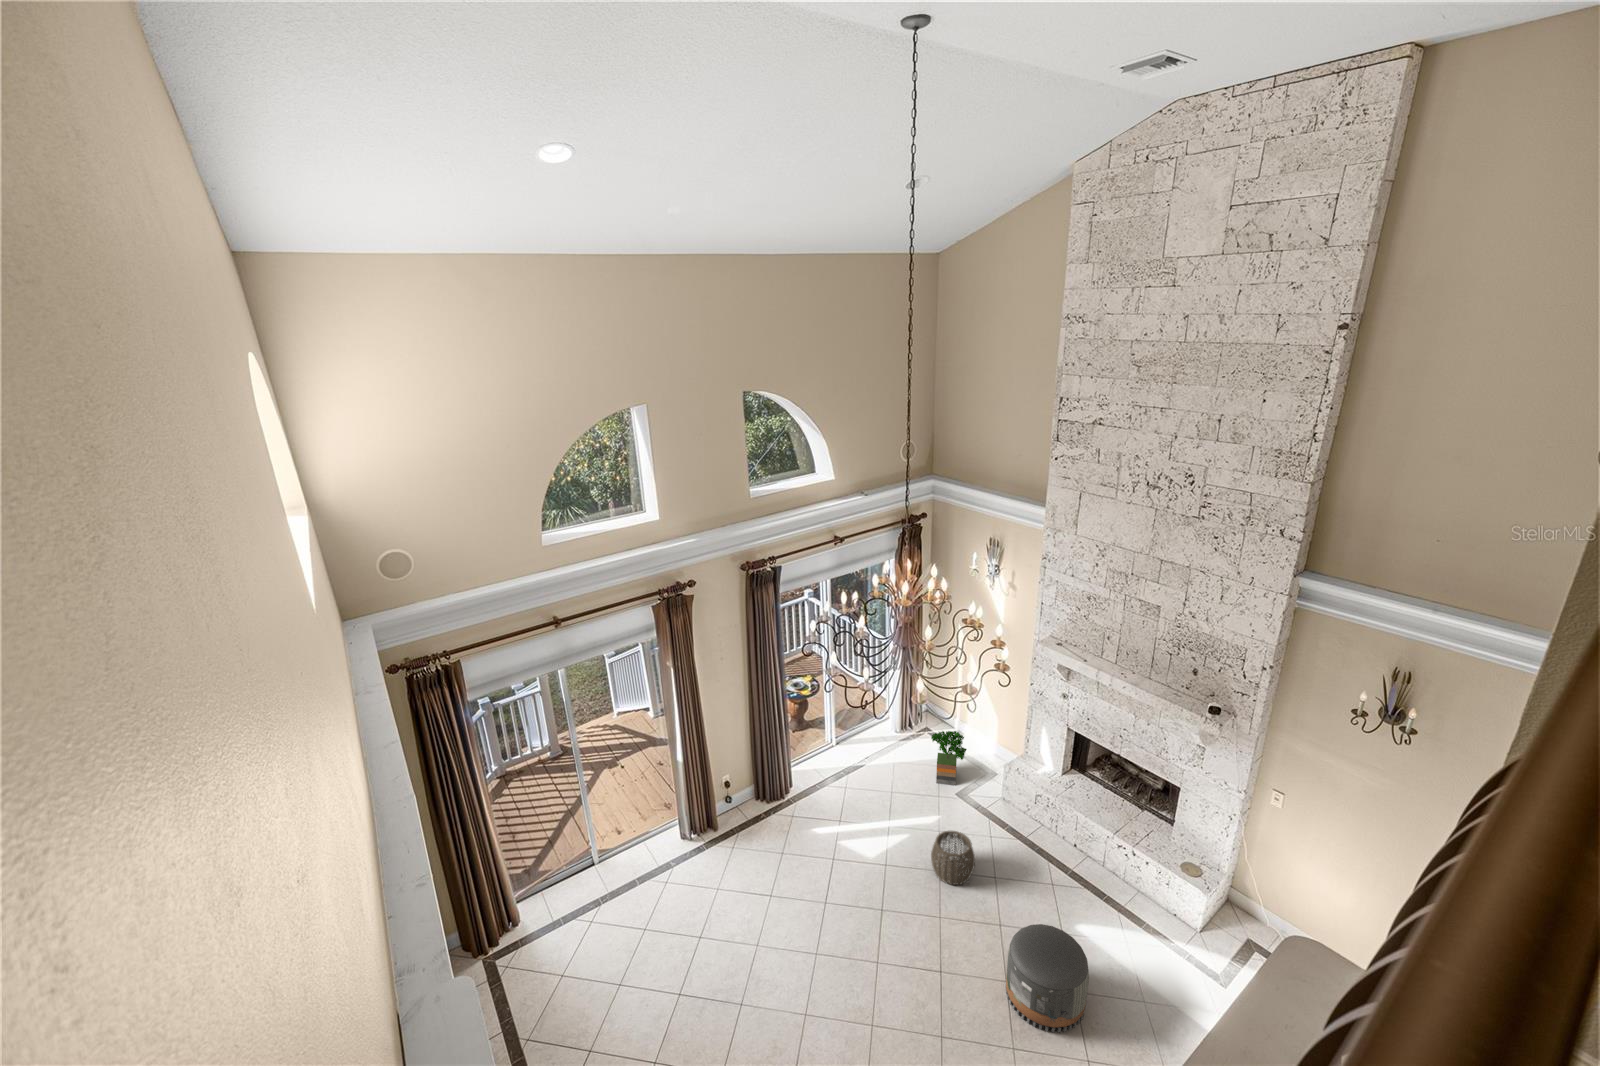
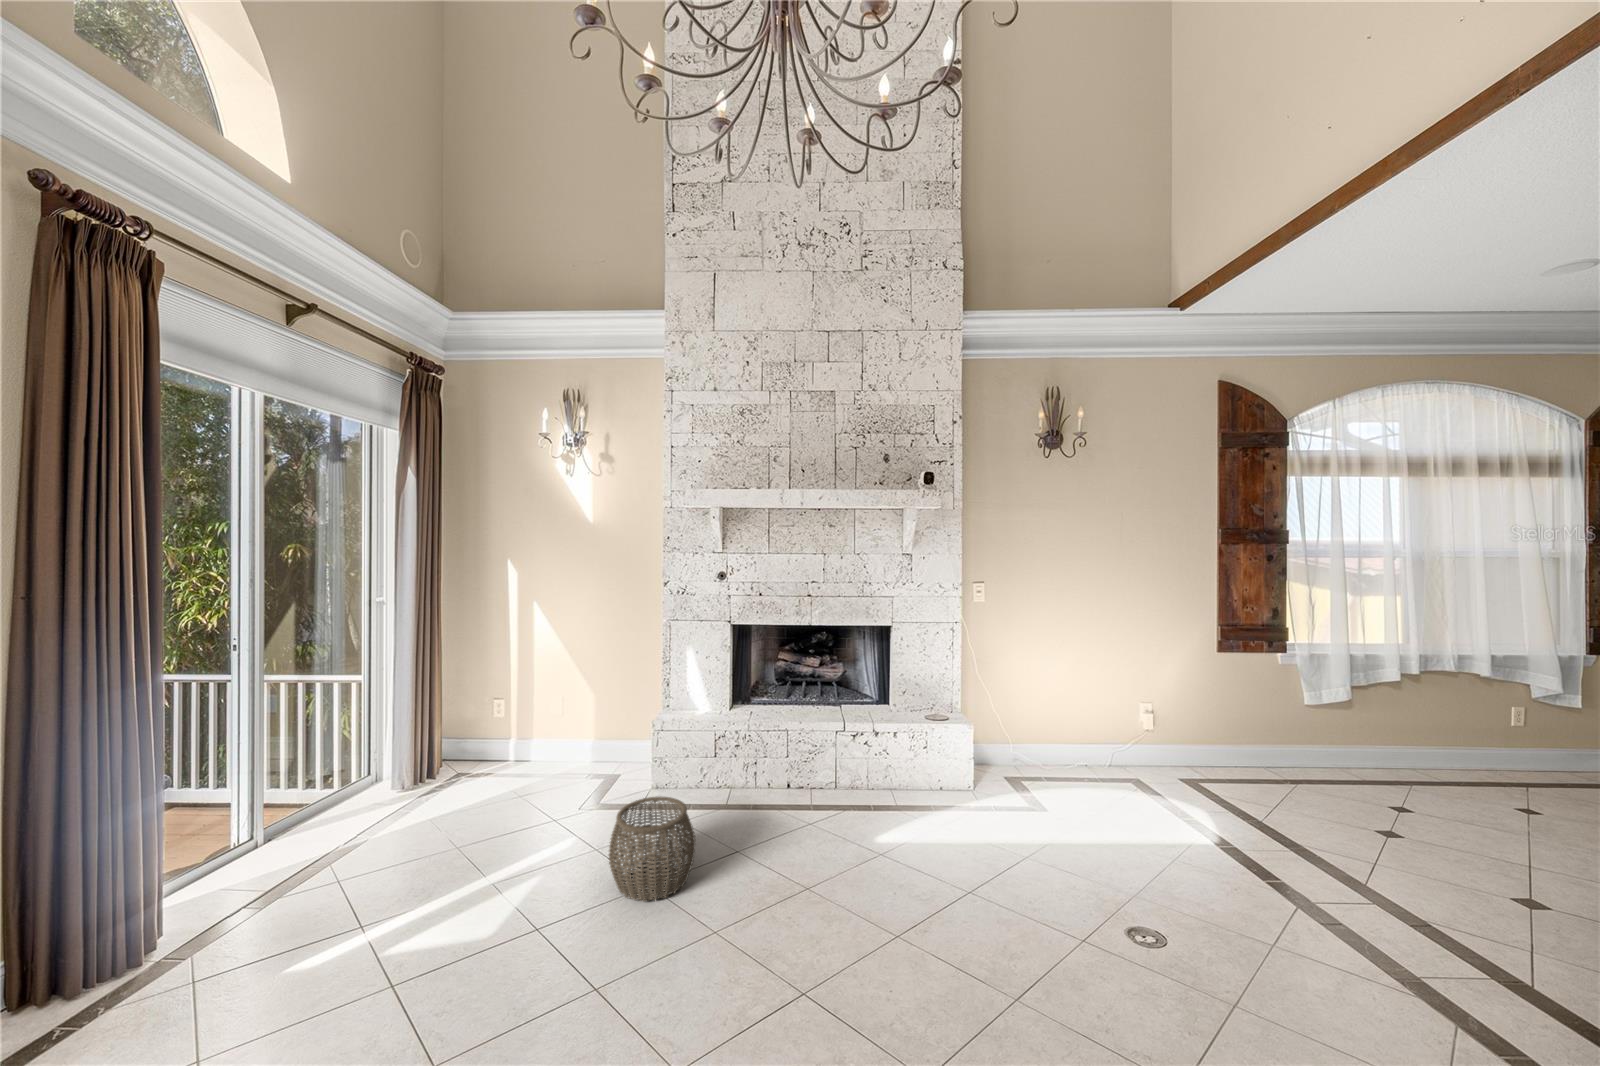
potted tree: present [931,731,967,785] -> none [508,695,578,798]
pouf: present [1006,924,1089,1032] -> none [866,809,1011,997]

